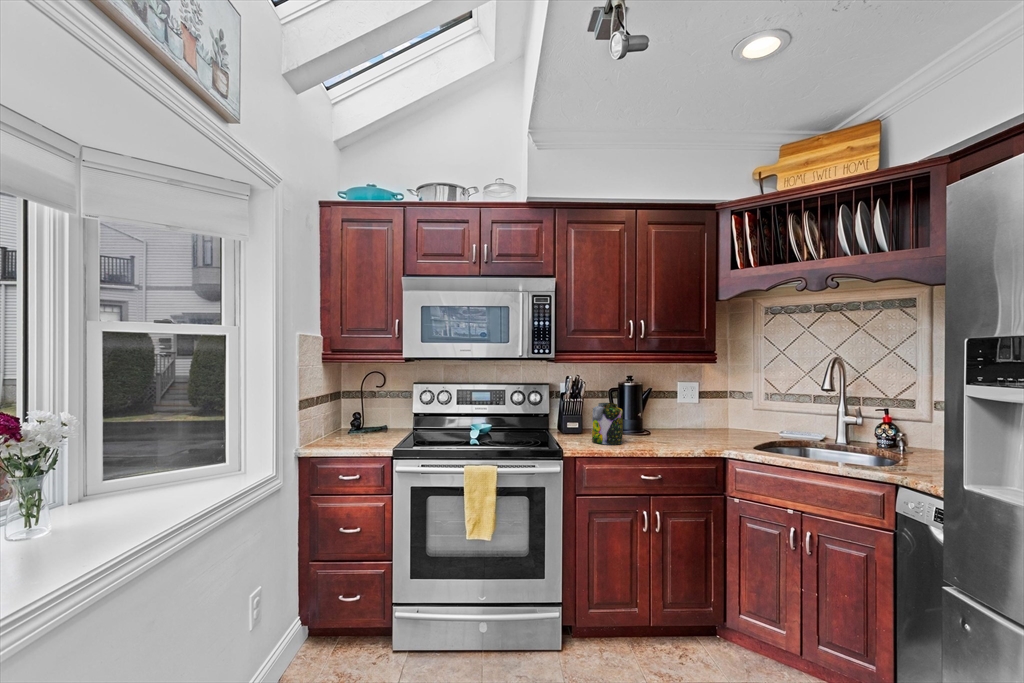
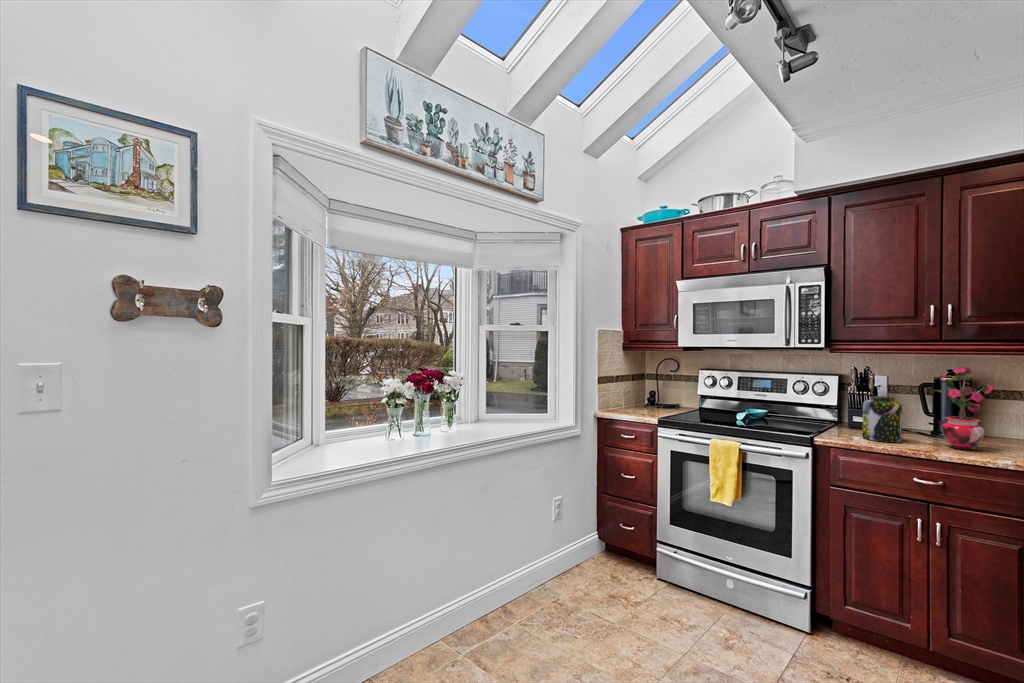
potted plant: none [638,373,676,443] -> present [935,367,993,450]

